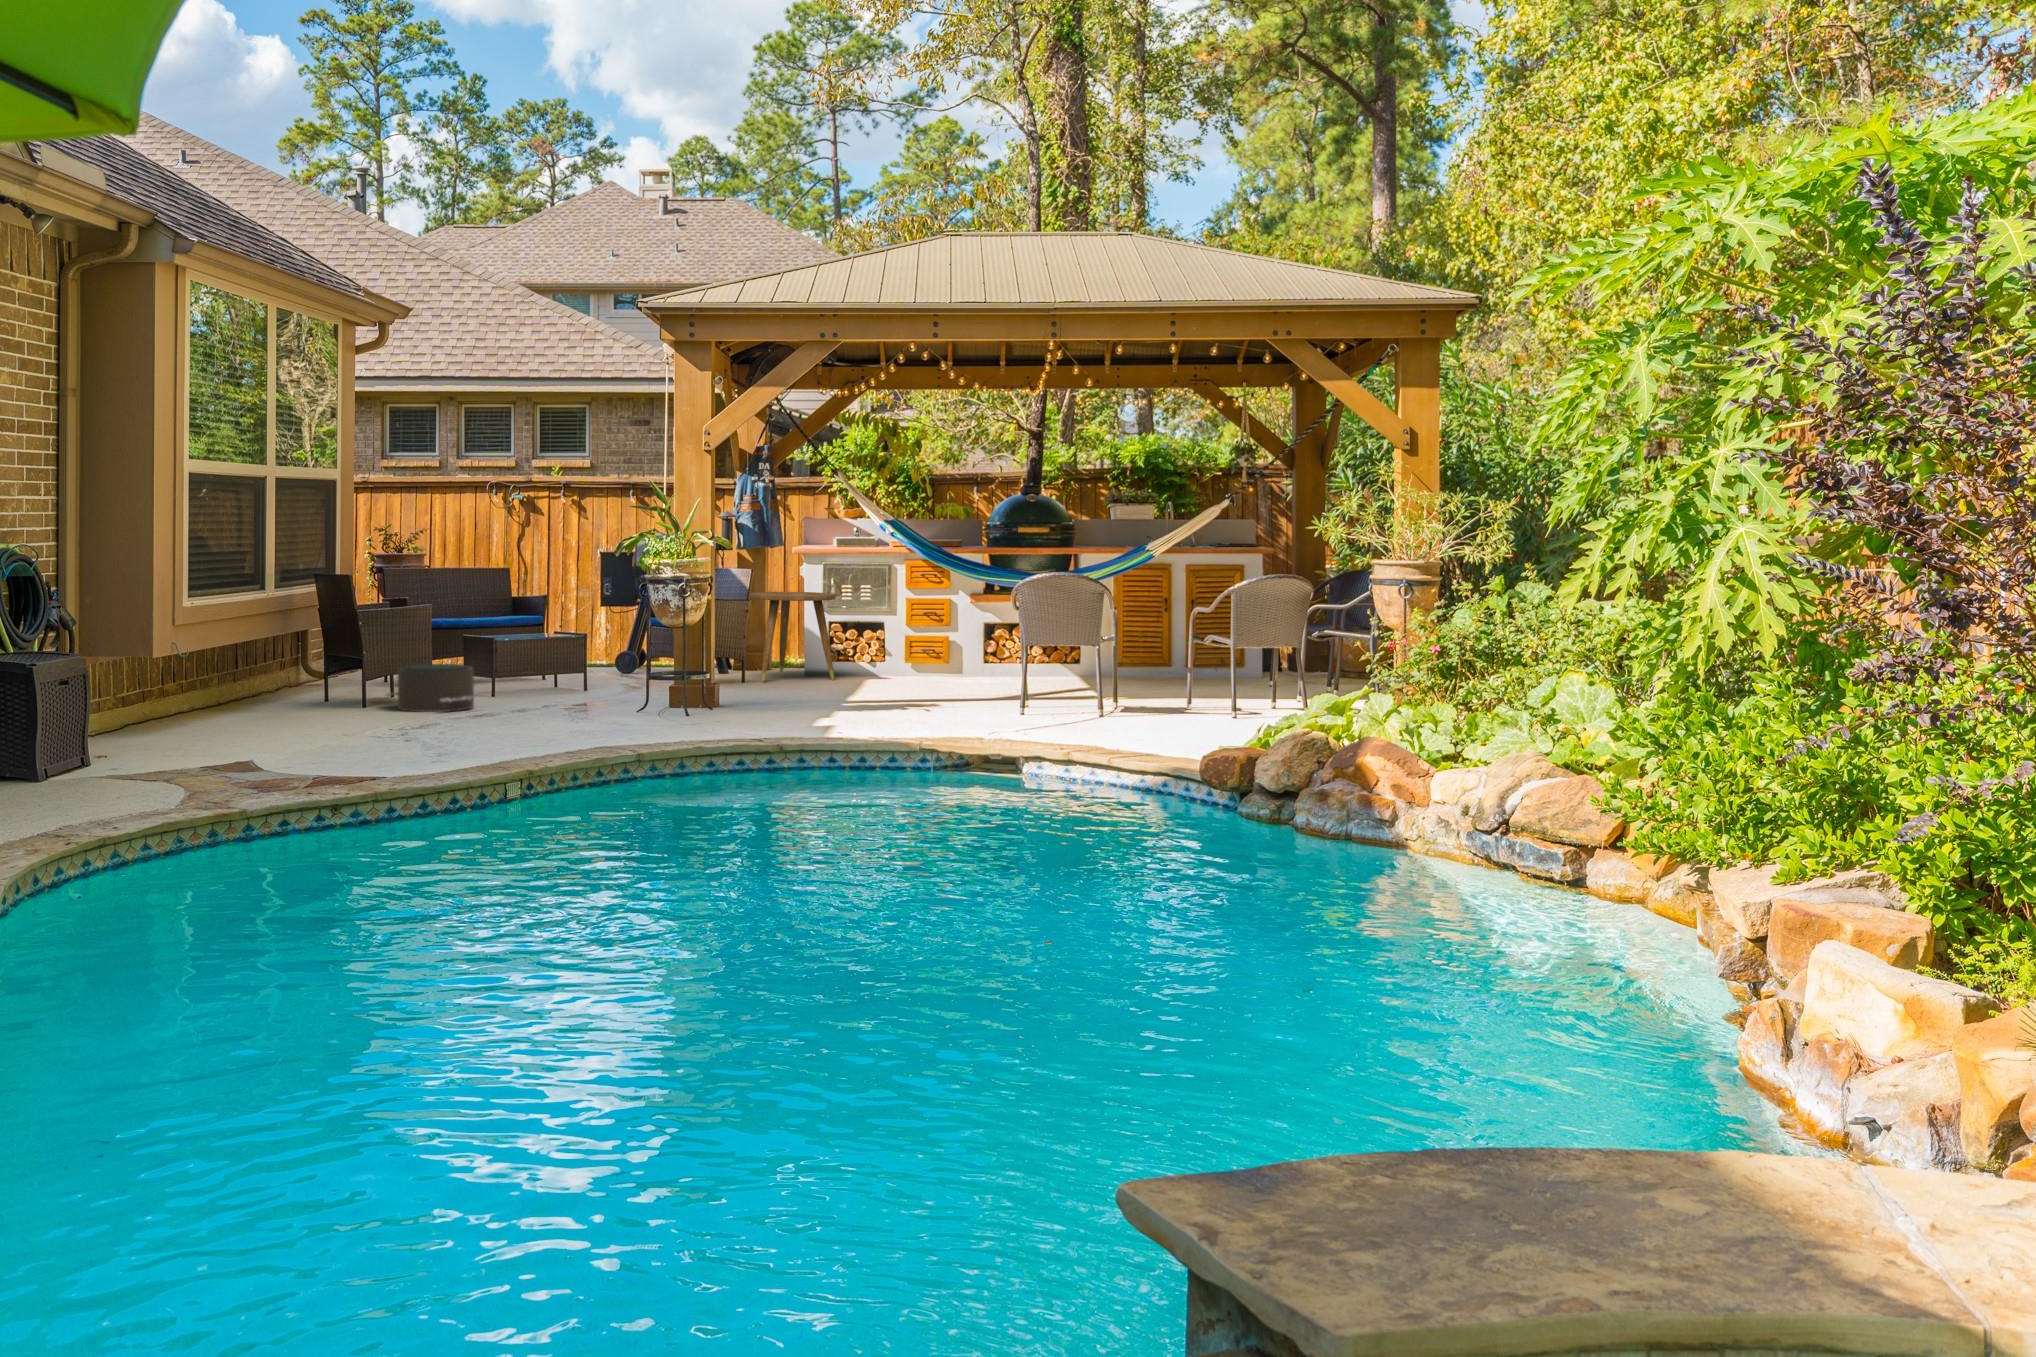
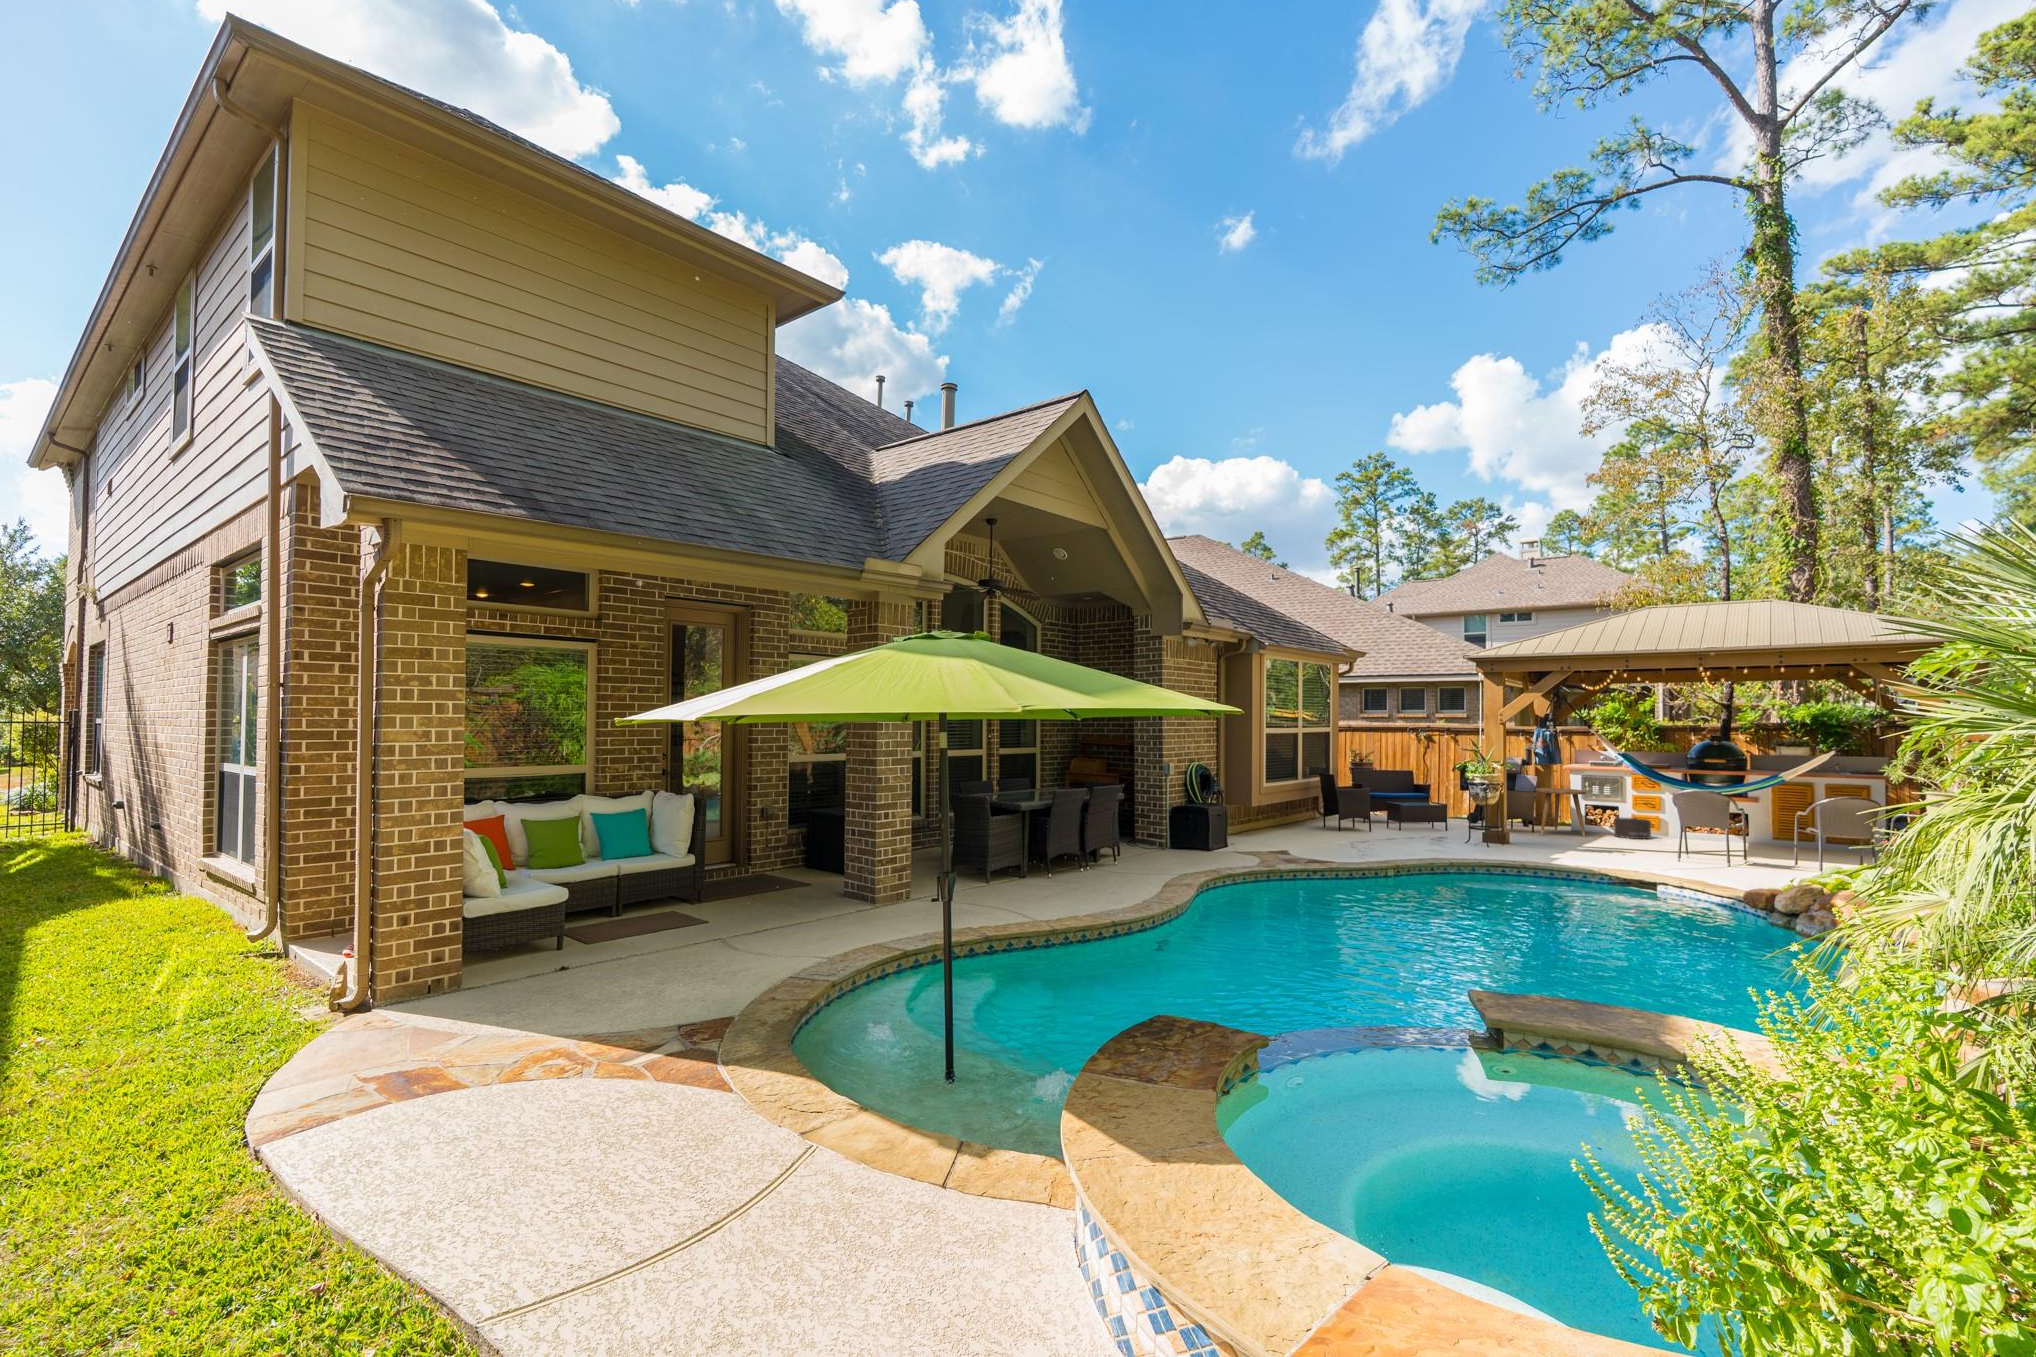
pouf: present [386,664,475,712] -> present [1614,818,1651,839]

